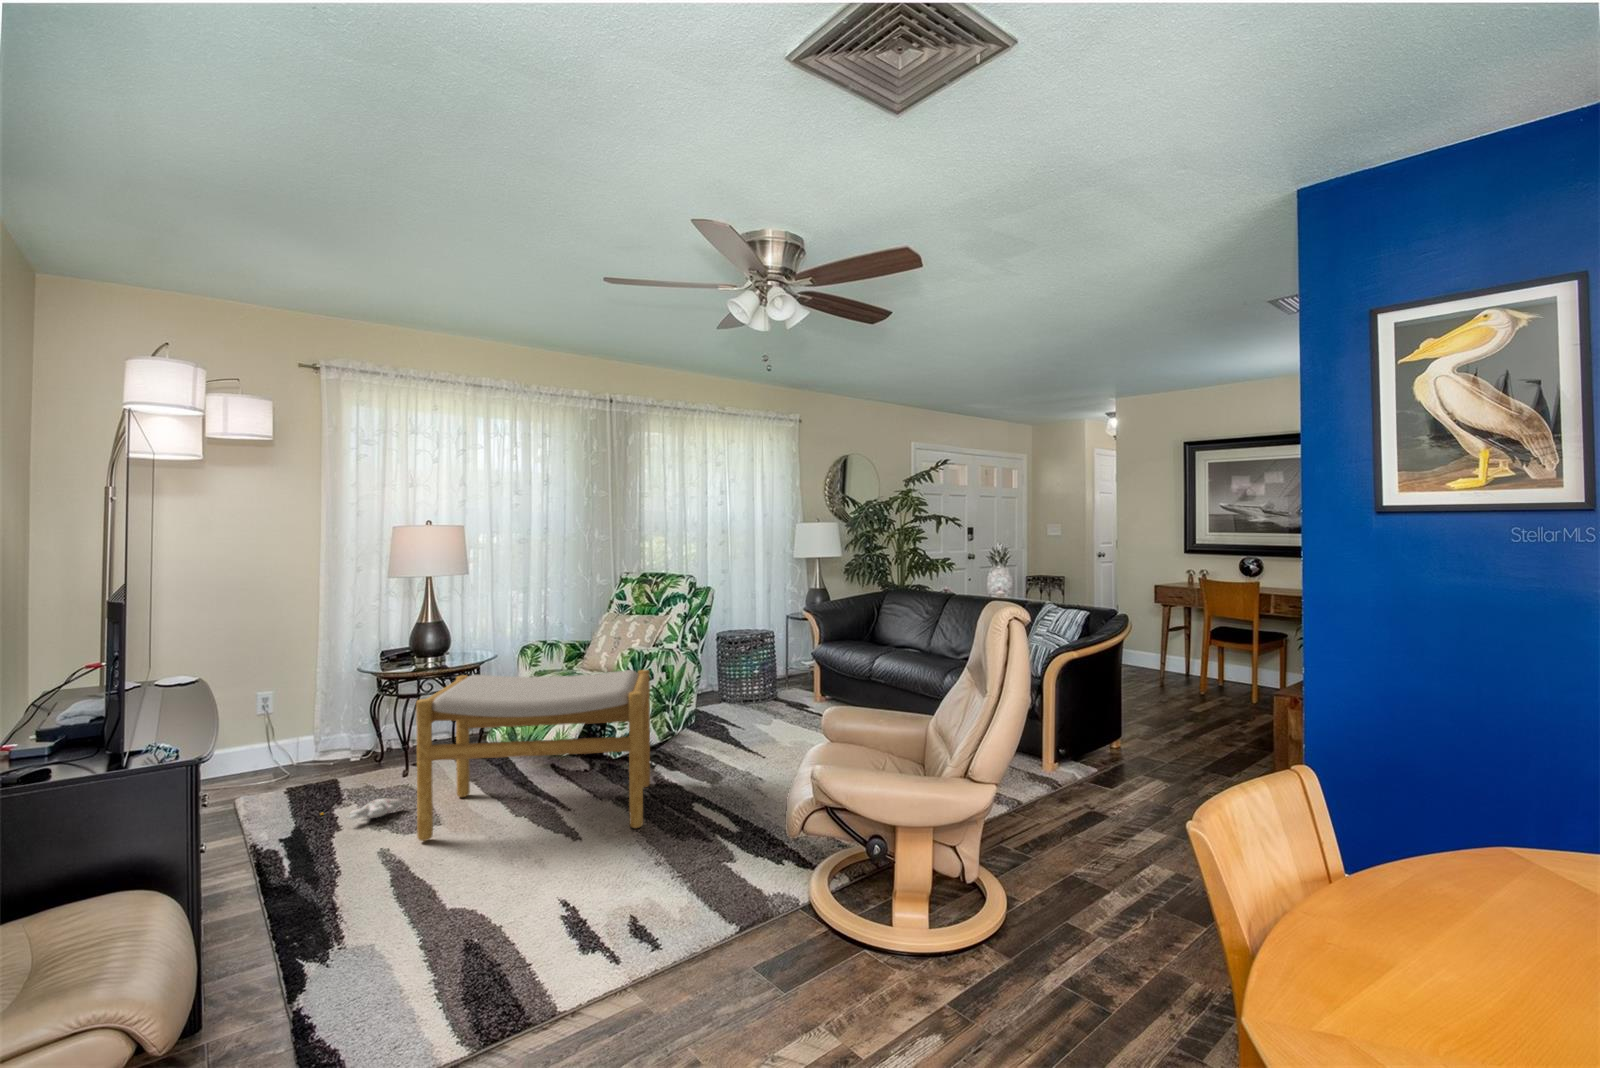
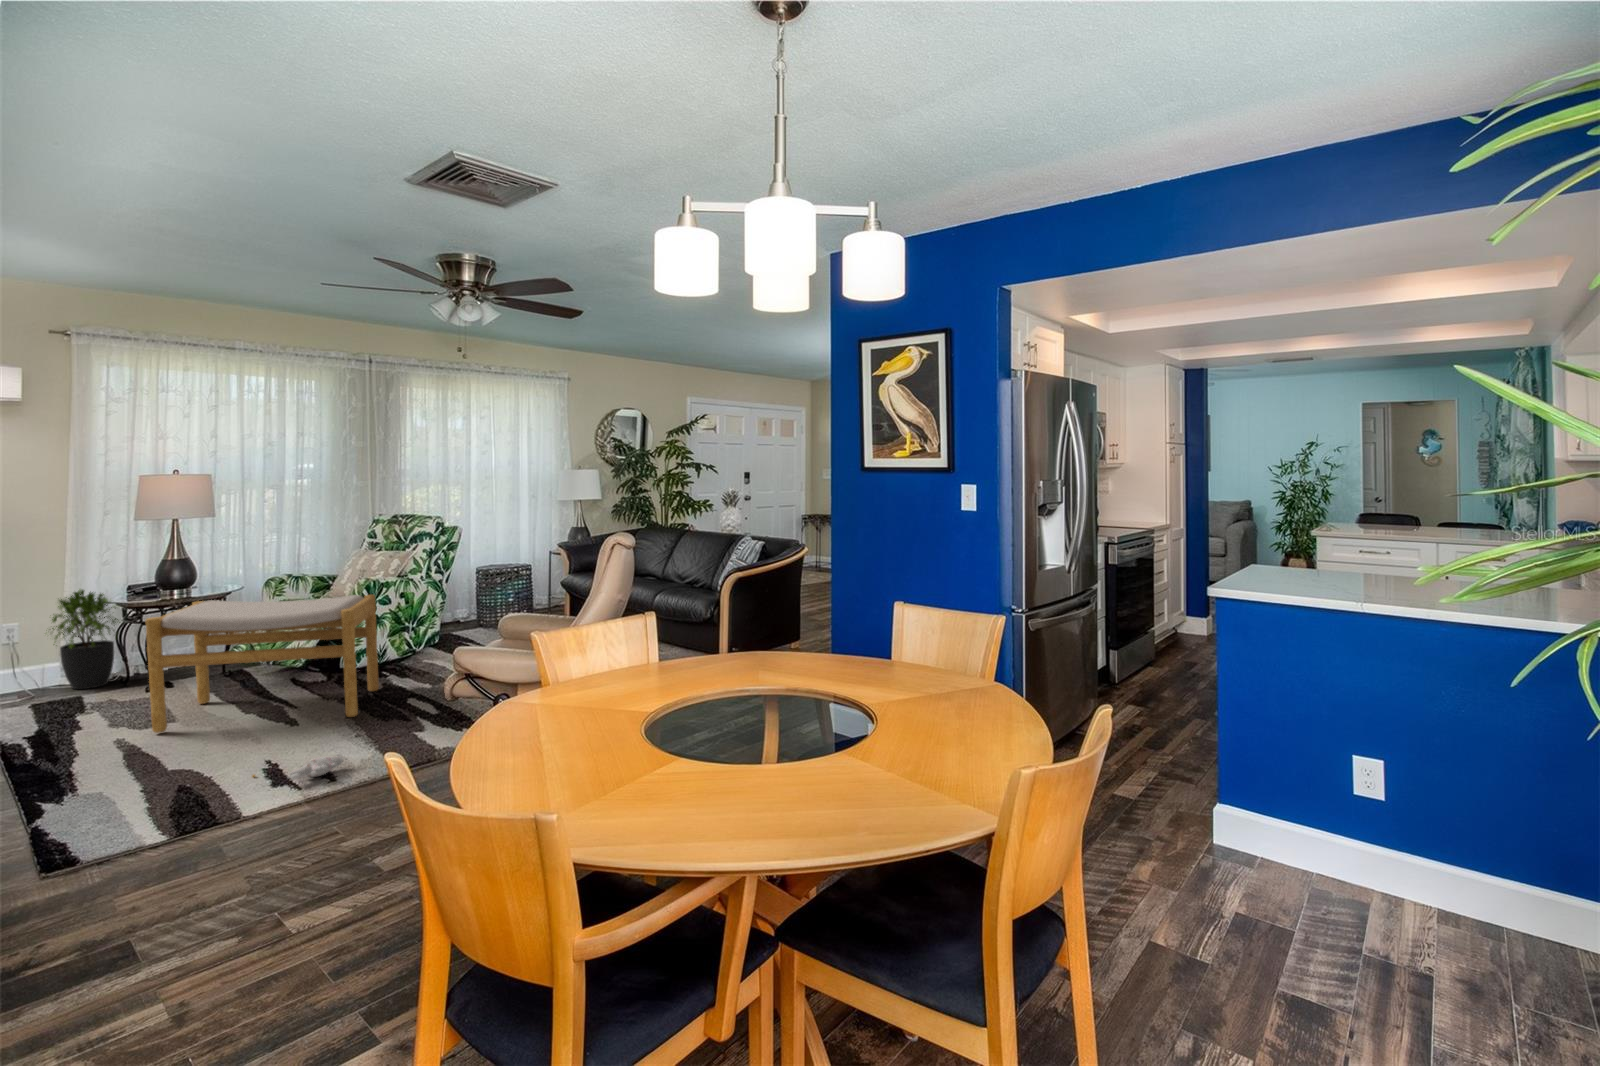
potted plant: none [299,655,377,769] -> present [49,590,120,689]
plush toy: present [321,799,401,820] -> present [253,756,343,779]

